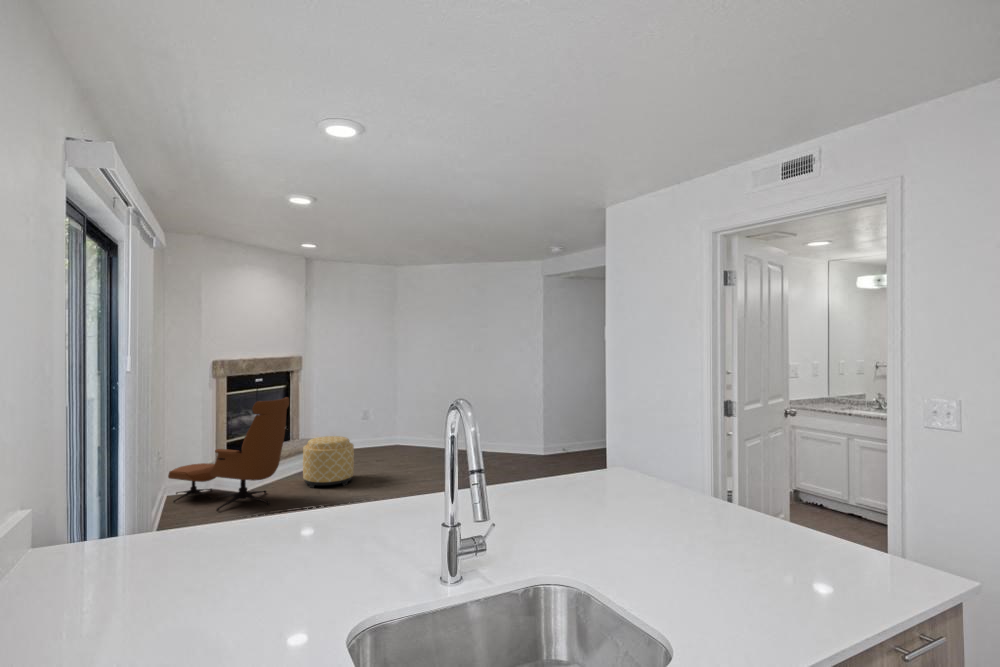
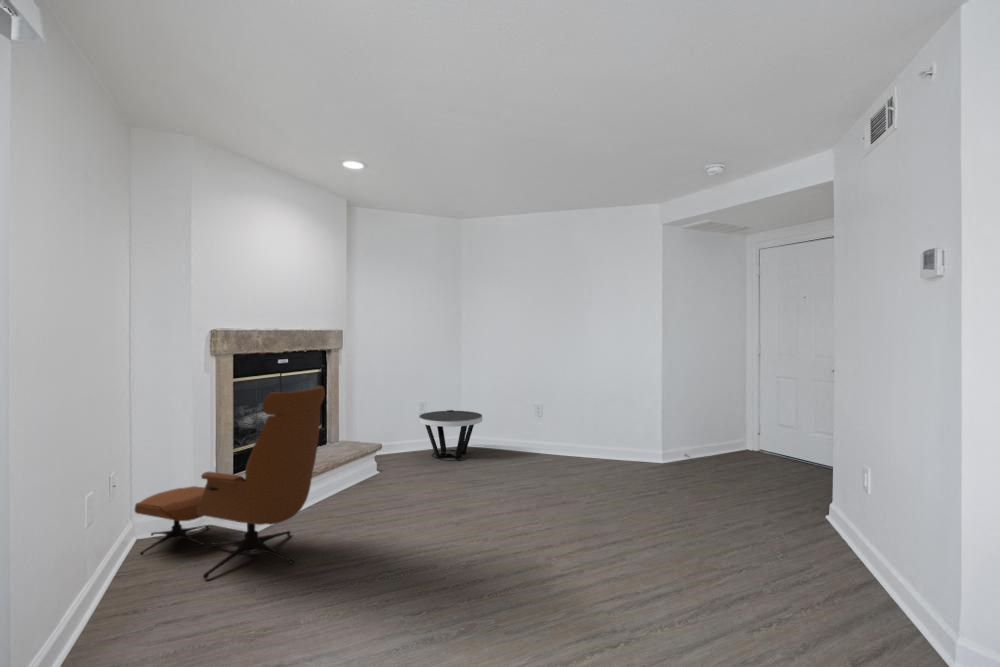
side table: none [362,416,410,454] -> present [419,410,482,461]
ottoman: present [303,436,354,488] -> none [346,443,420,524]

